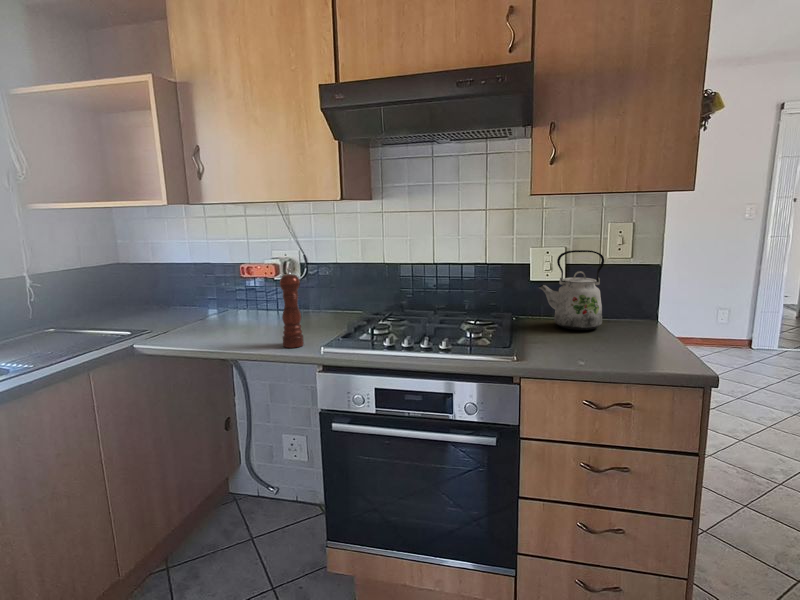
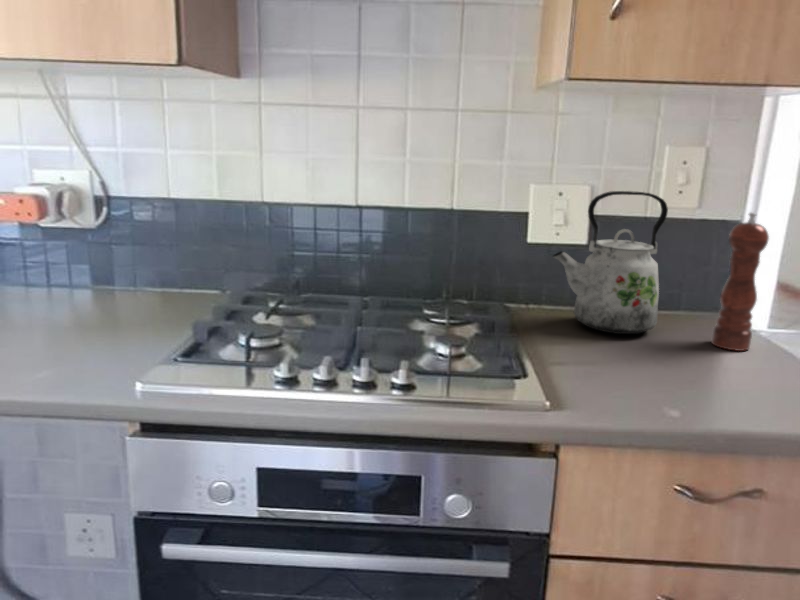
pepper mill: present [279,269,304,348] -> present [711,213,769,351]

